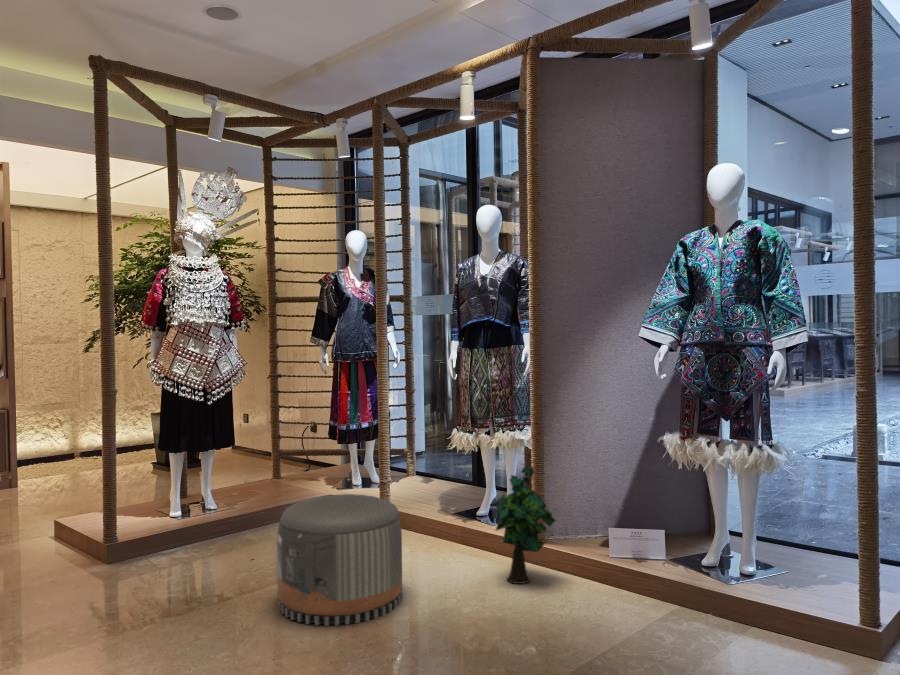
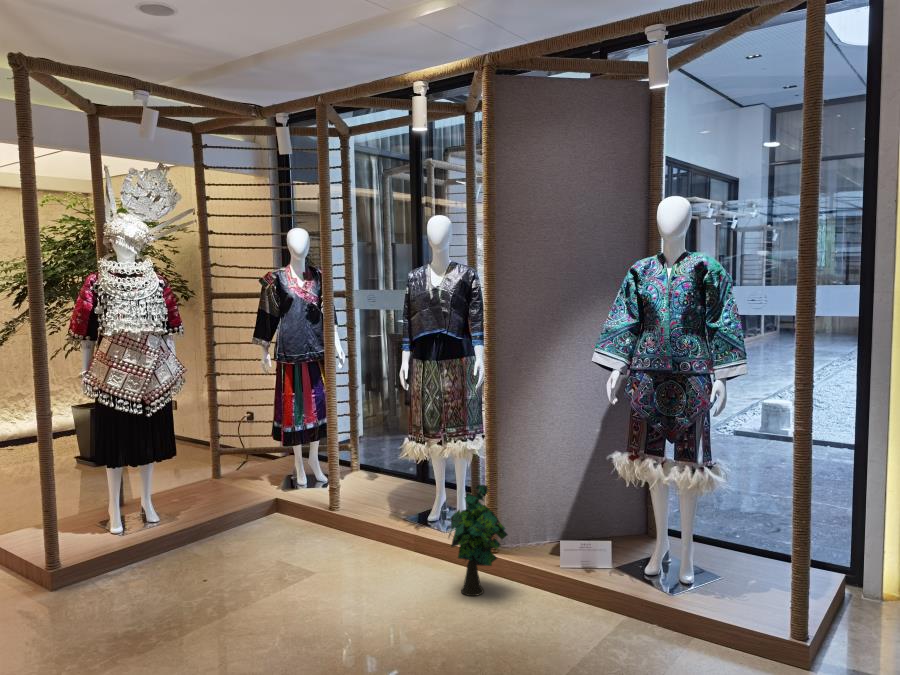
pouf: present [277,494,402,626] -> none [235,516,361,655]

